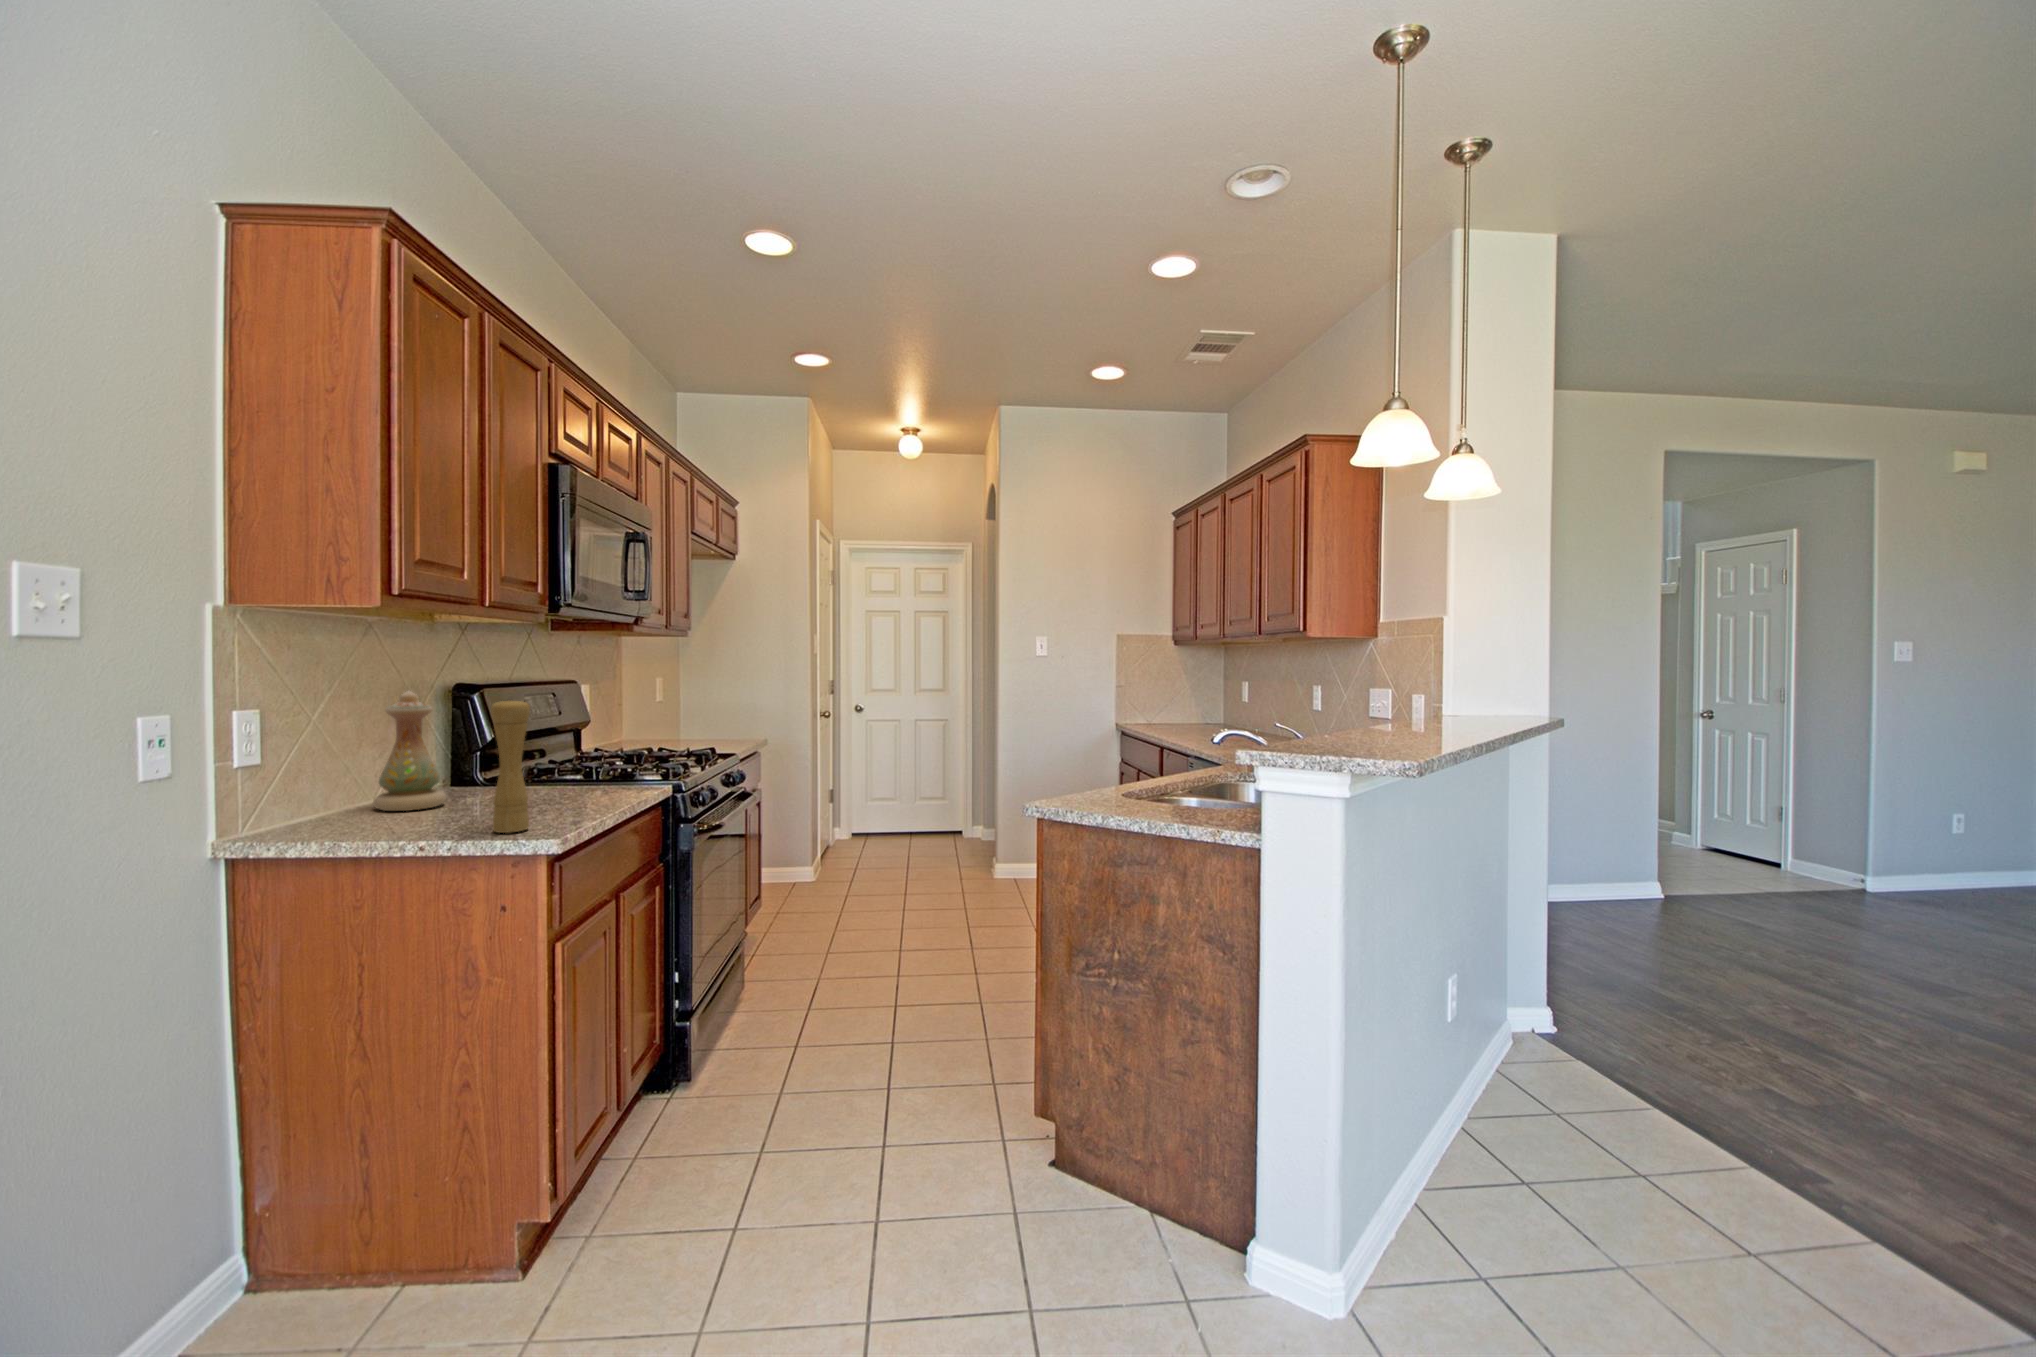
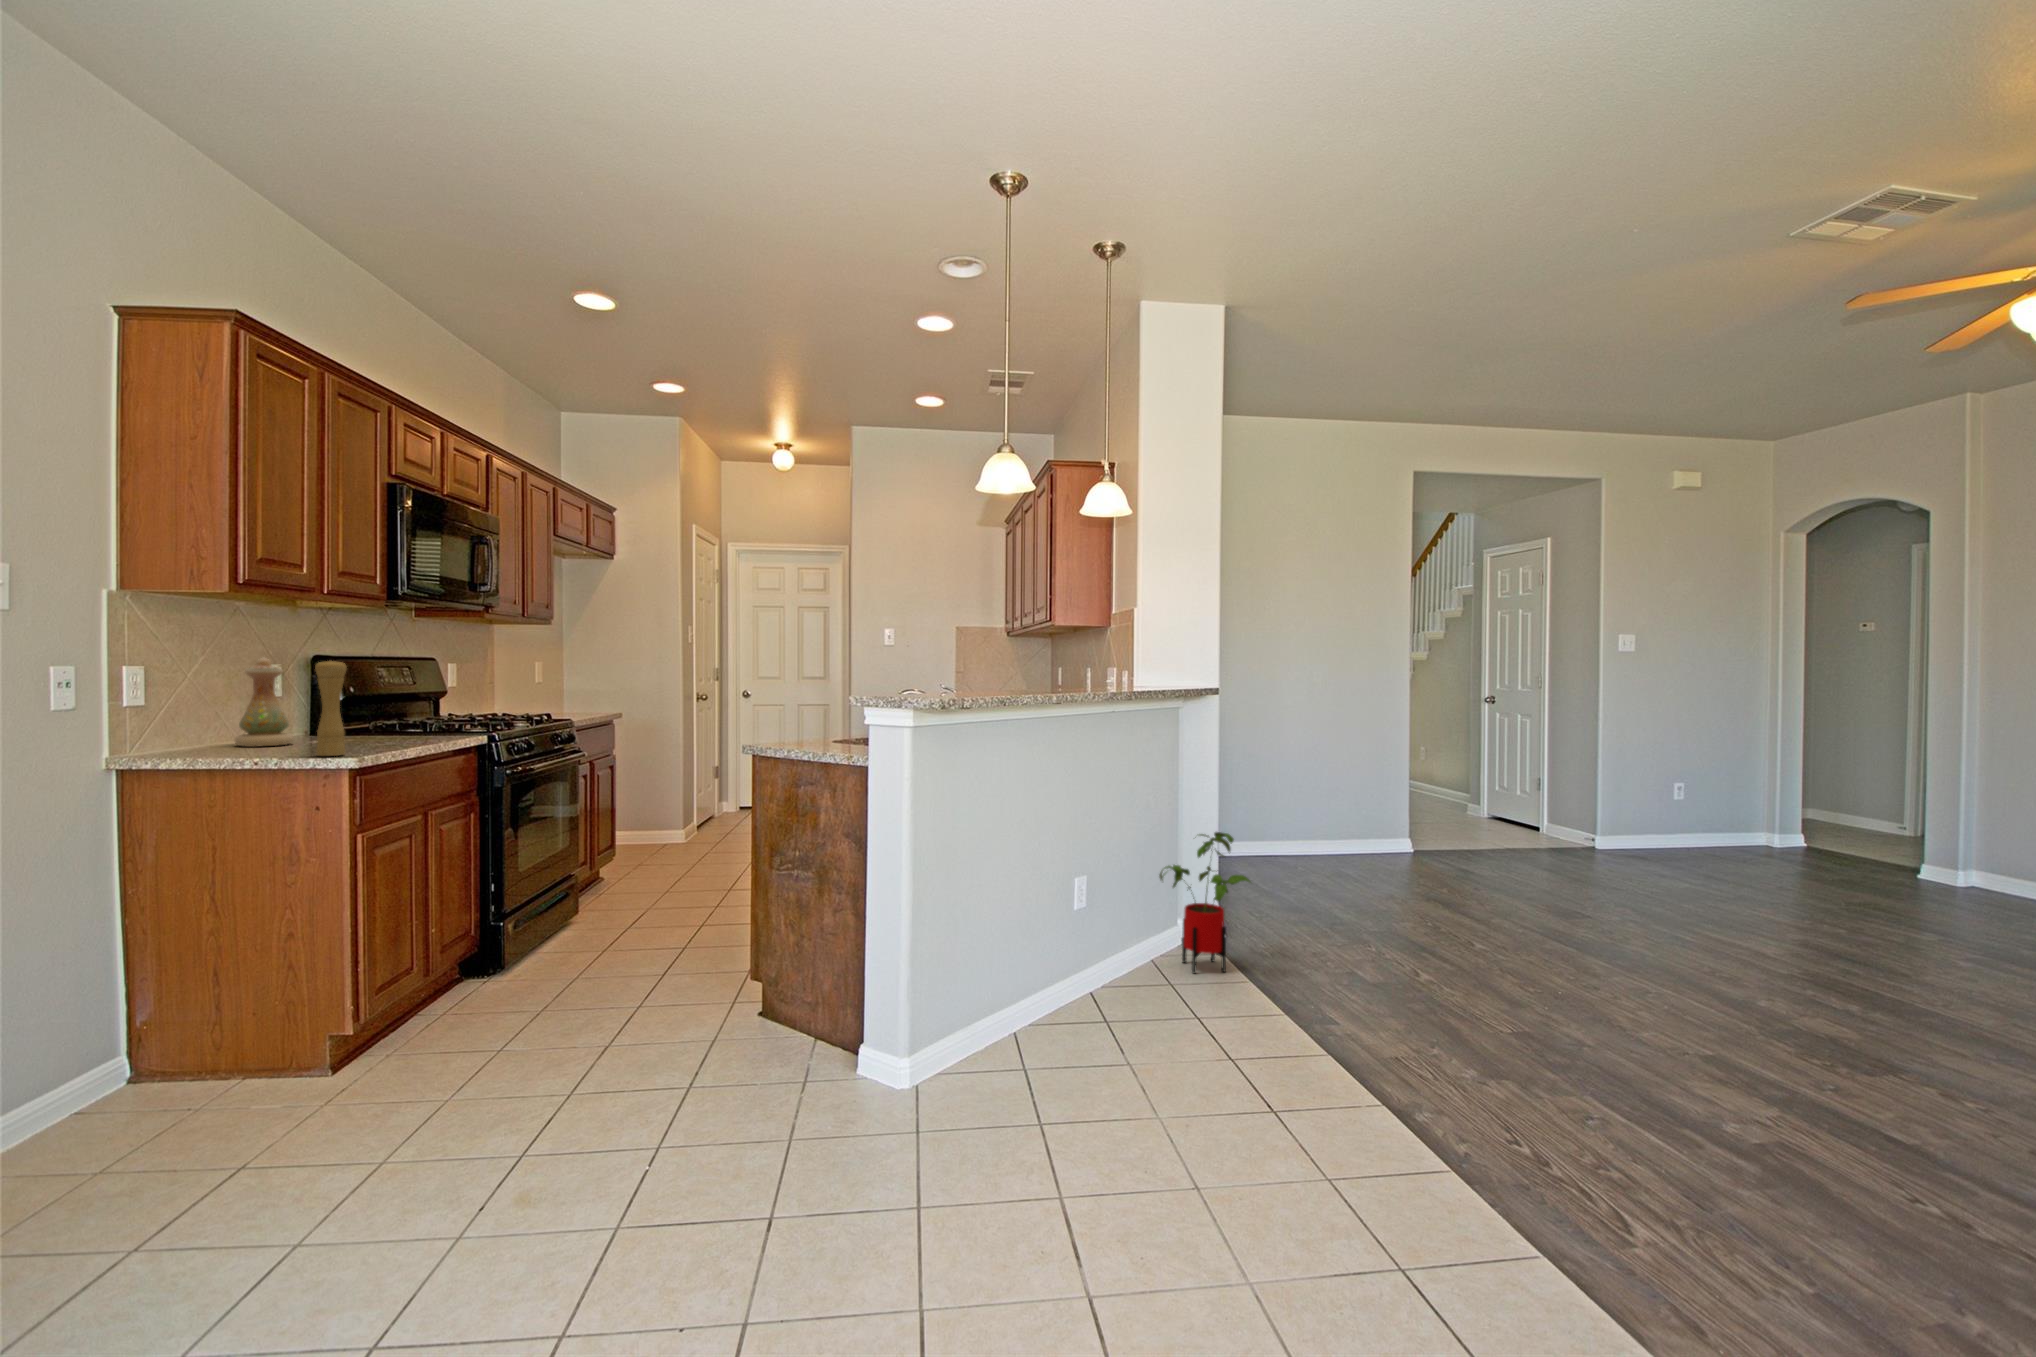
house plant: none [1508,905,1656,1095] -> present [1159,832,1250,973]

